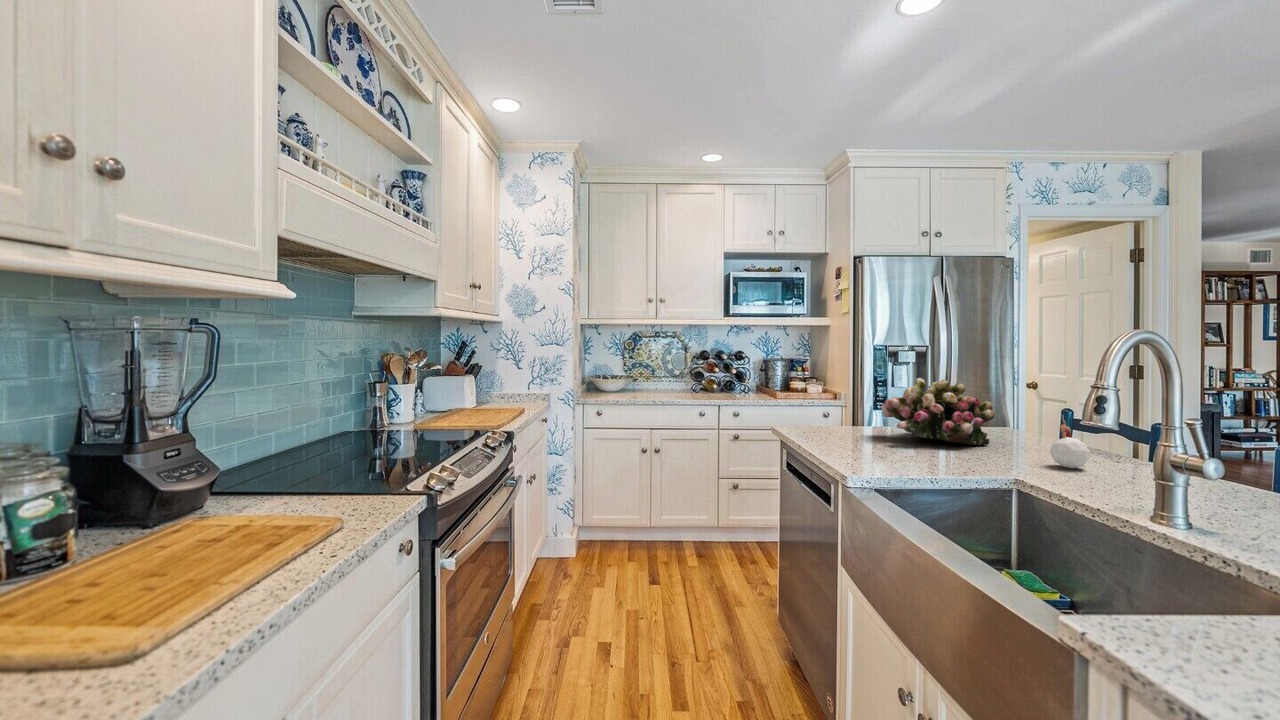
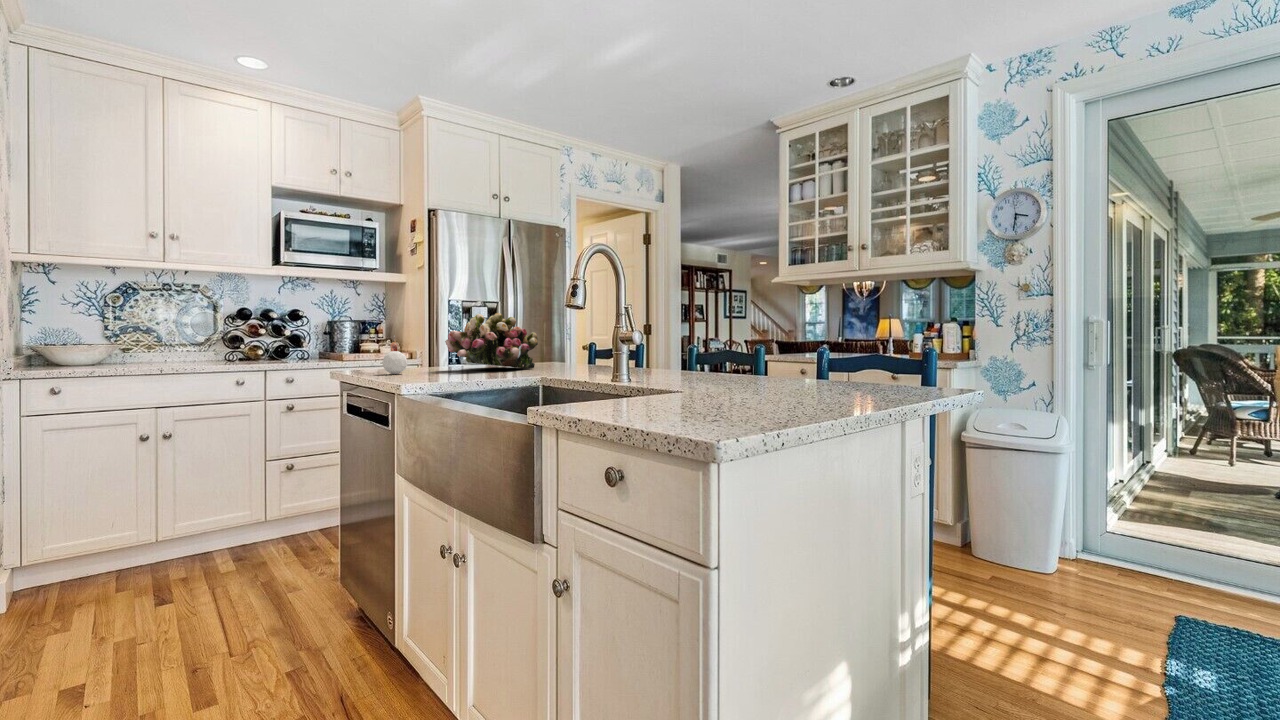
candle: present [1050,415,1090,468] -> present [382,336,408,374]

